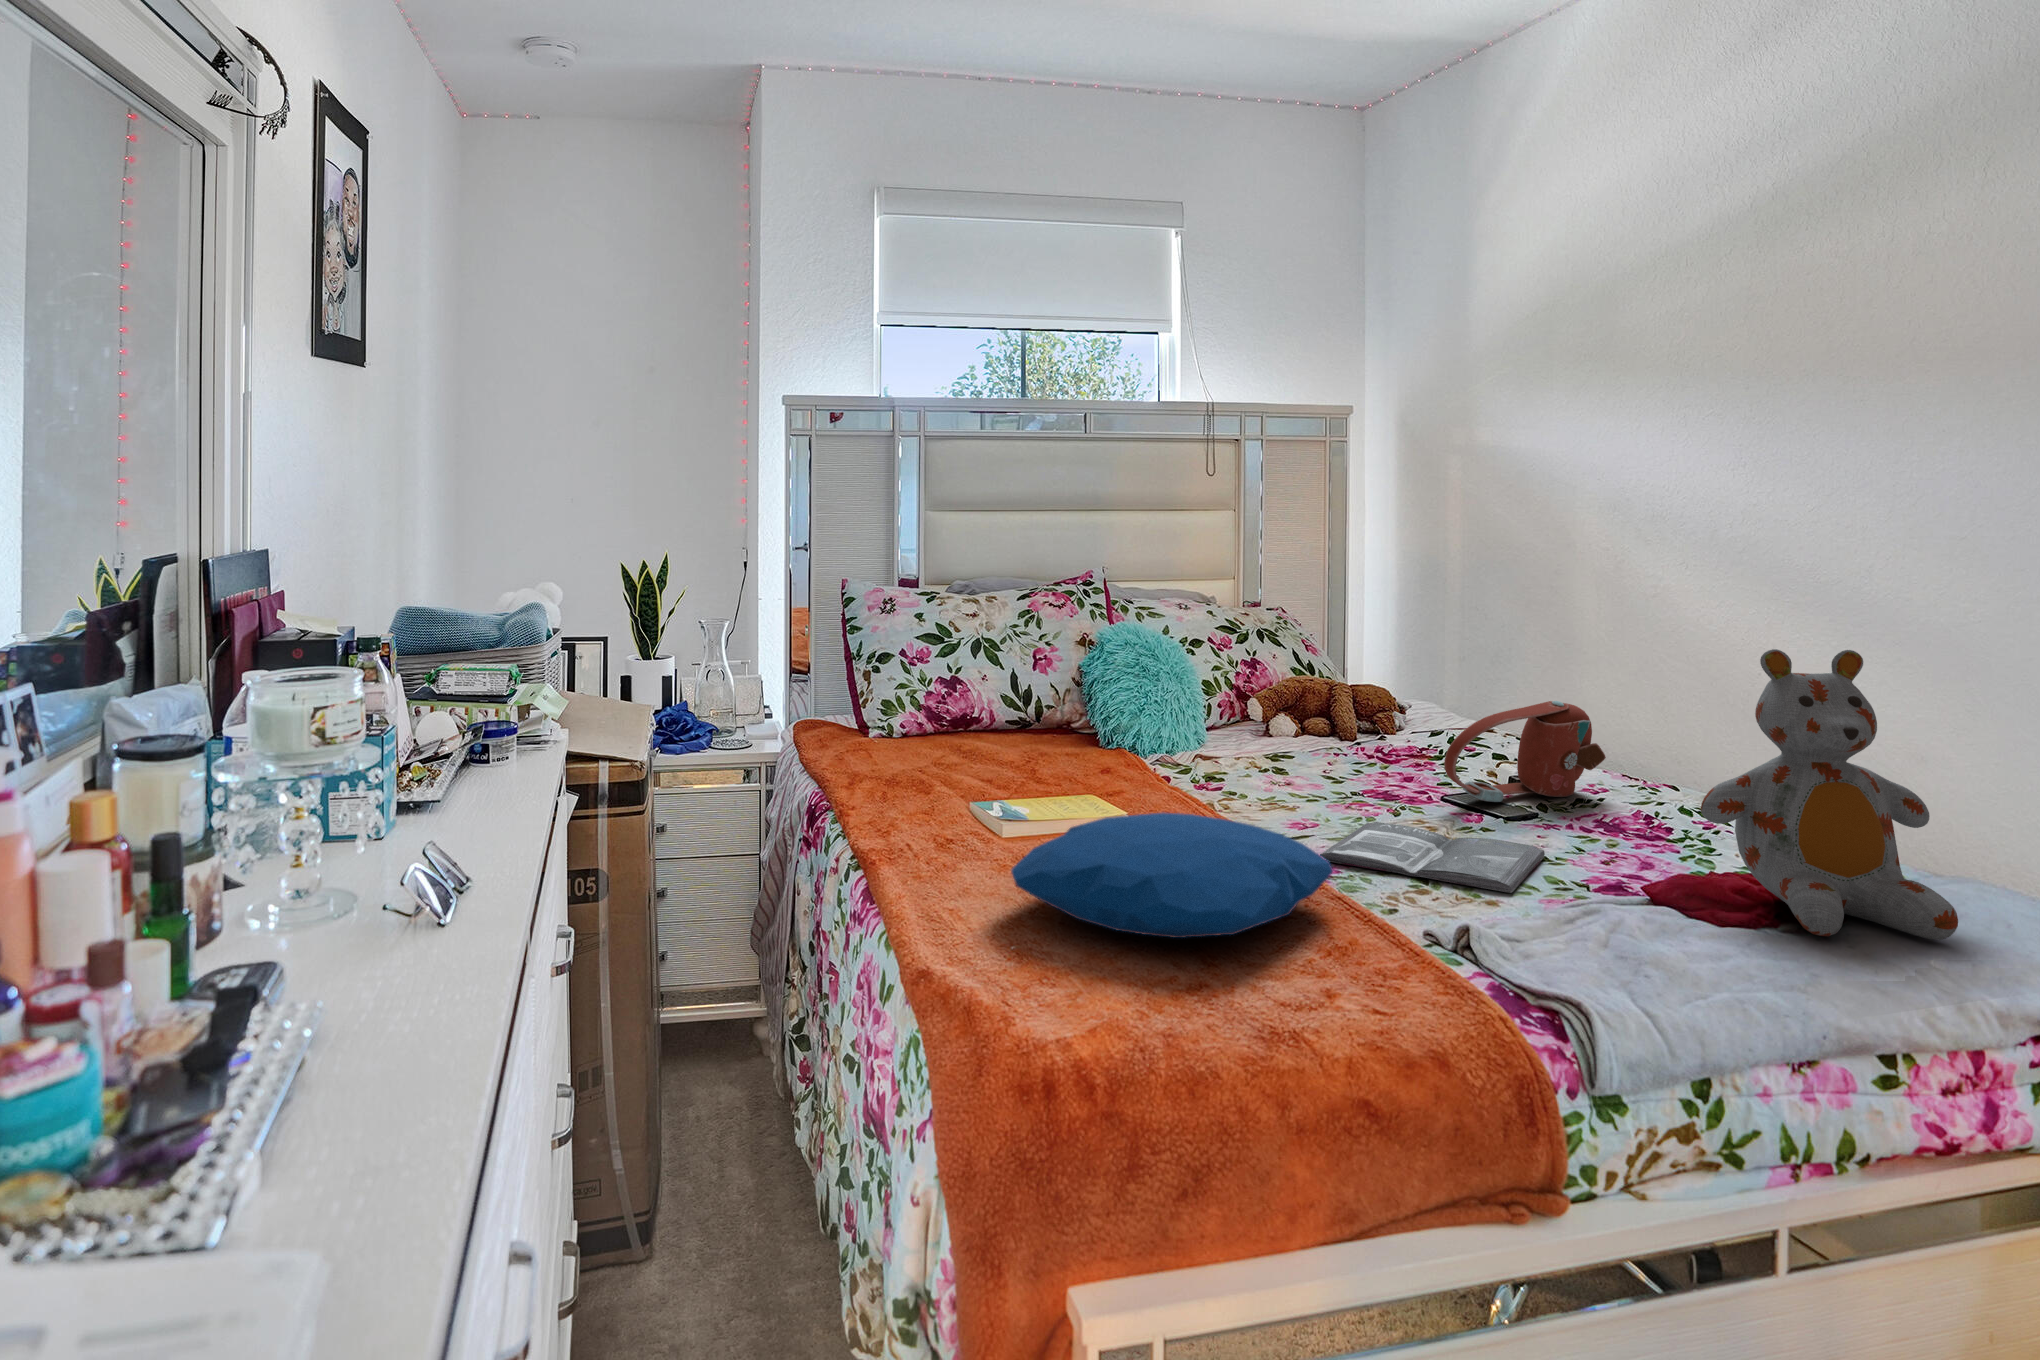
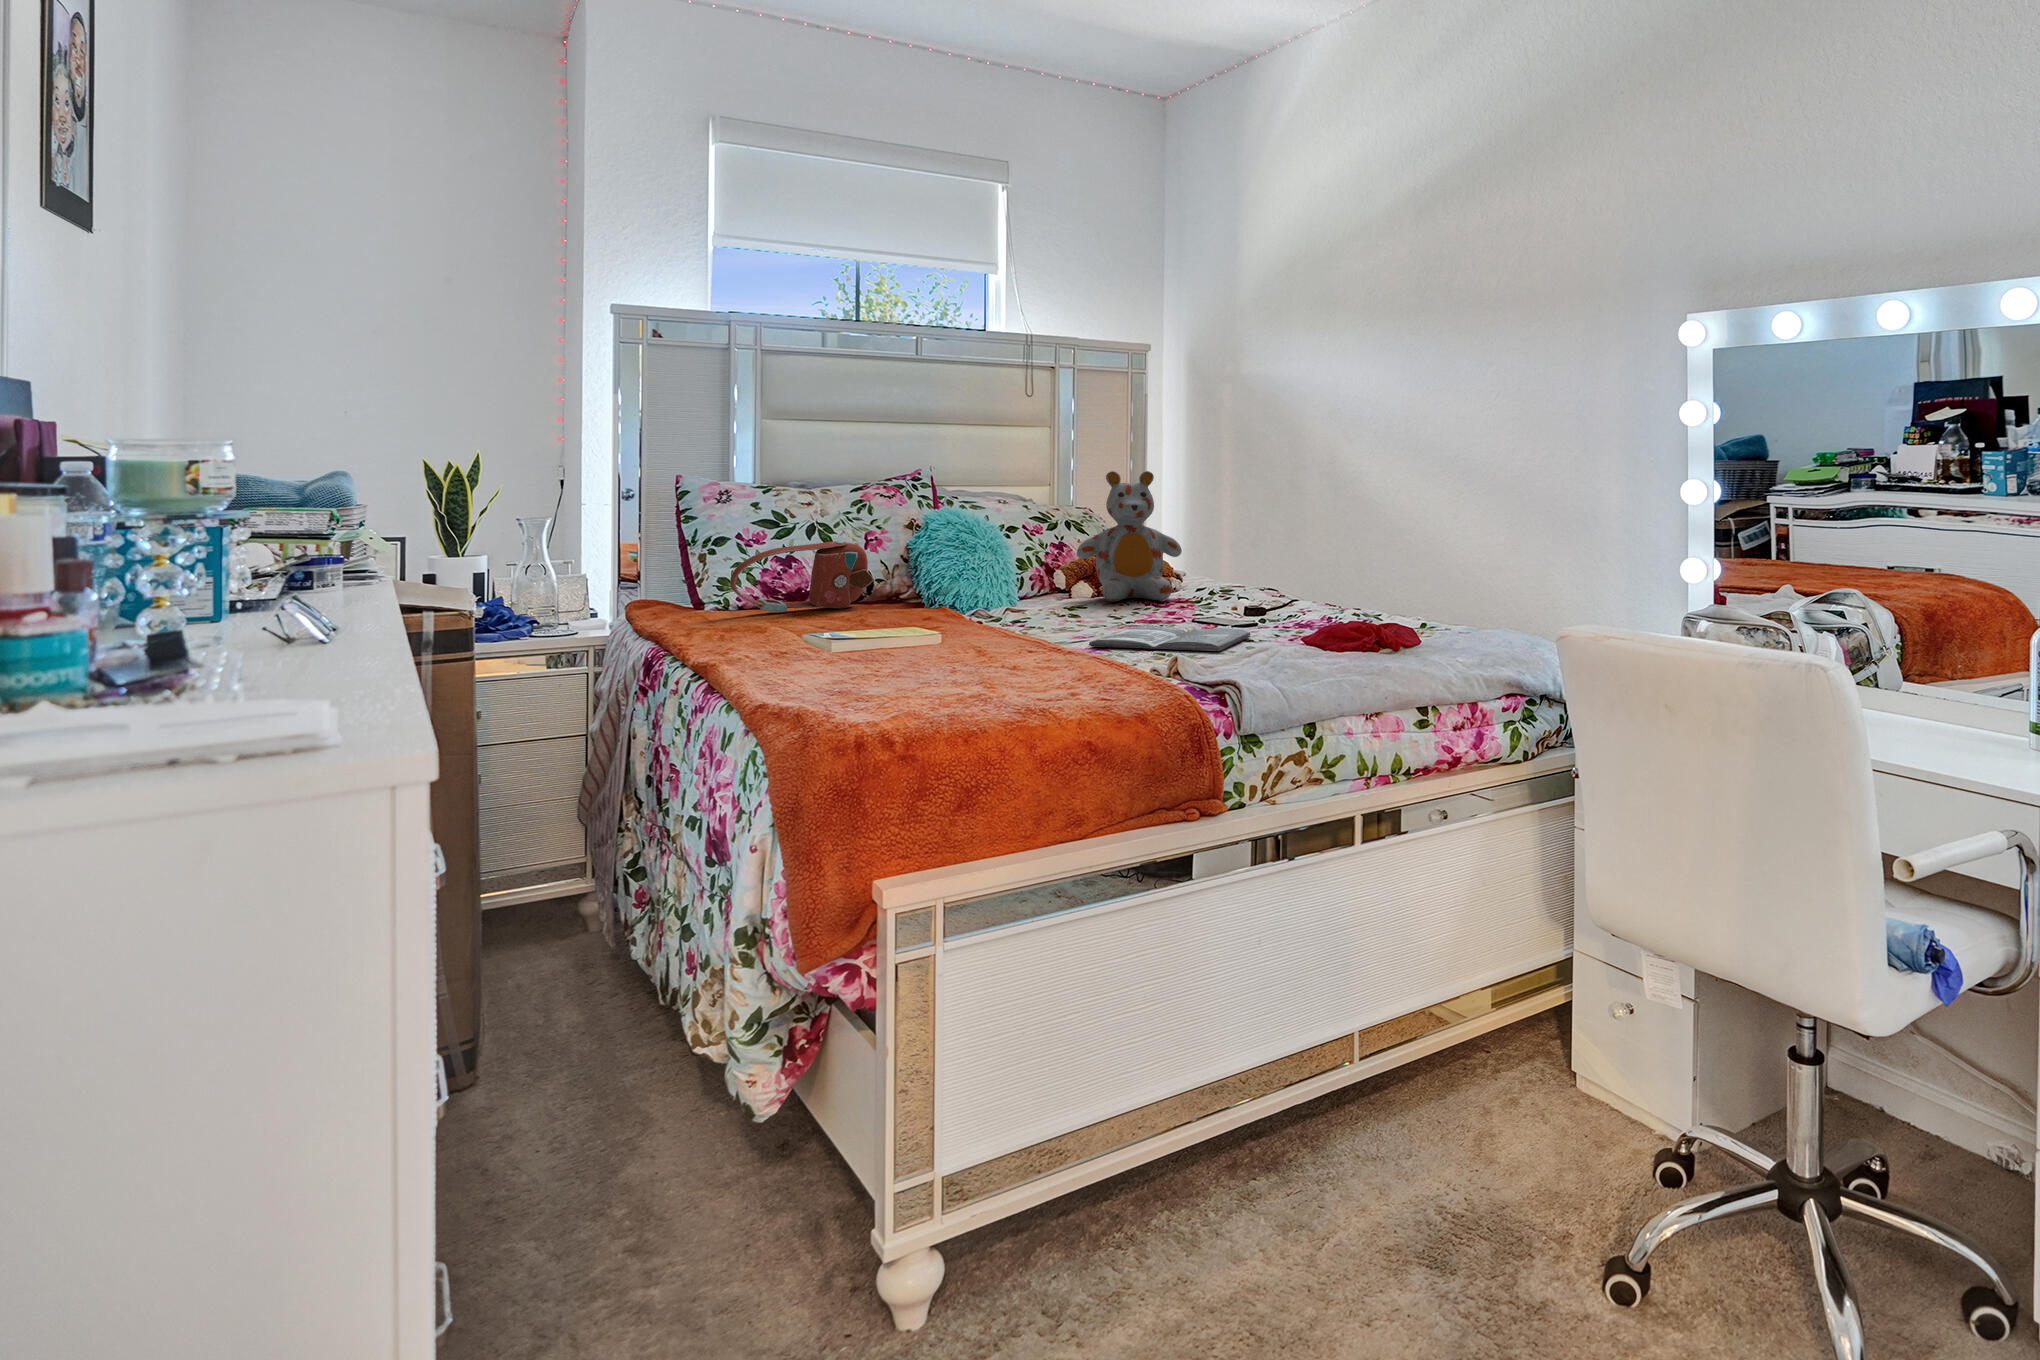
stuffed bear: present [1701,649,1958,940] -> present [1077,471,1182,602]
handbag: present [1444,701,1606,802] -> present [730,541,874,612]
pillow: present [1011,813,1333,938] -> none [838,608,1092,679]

